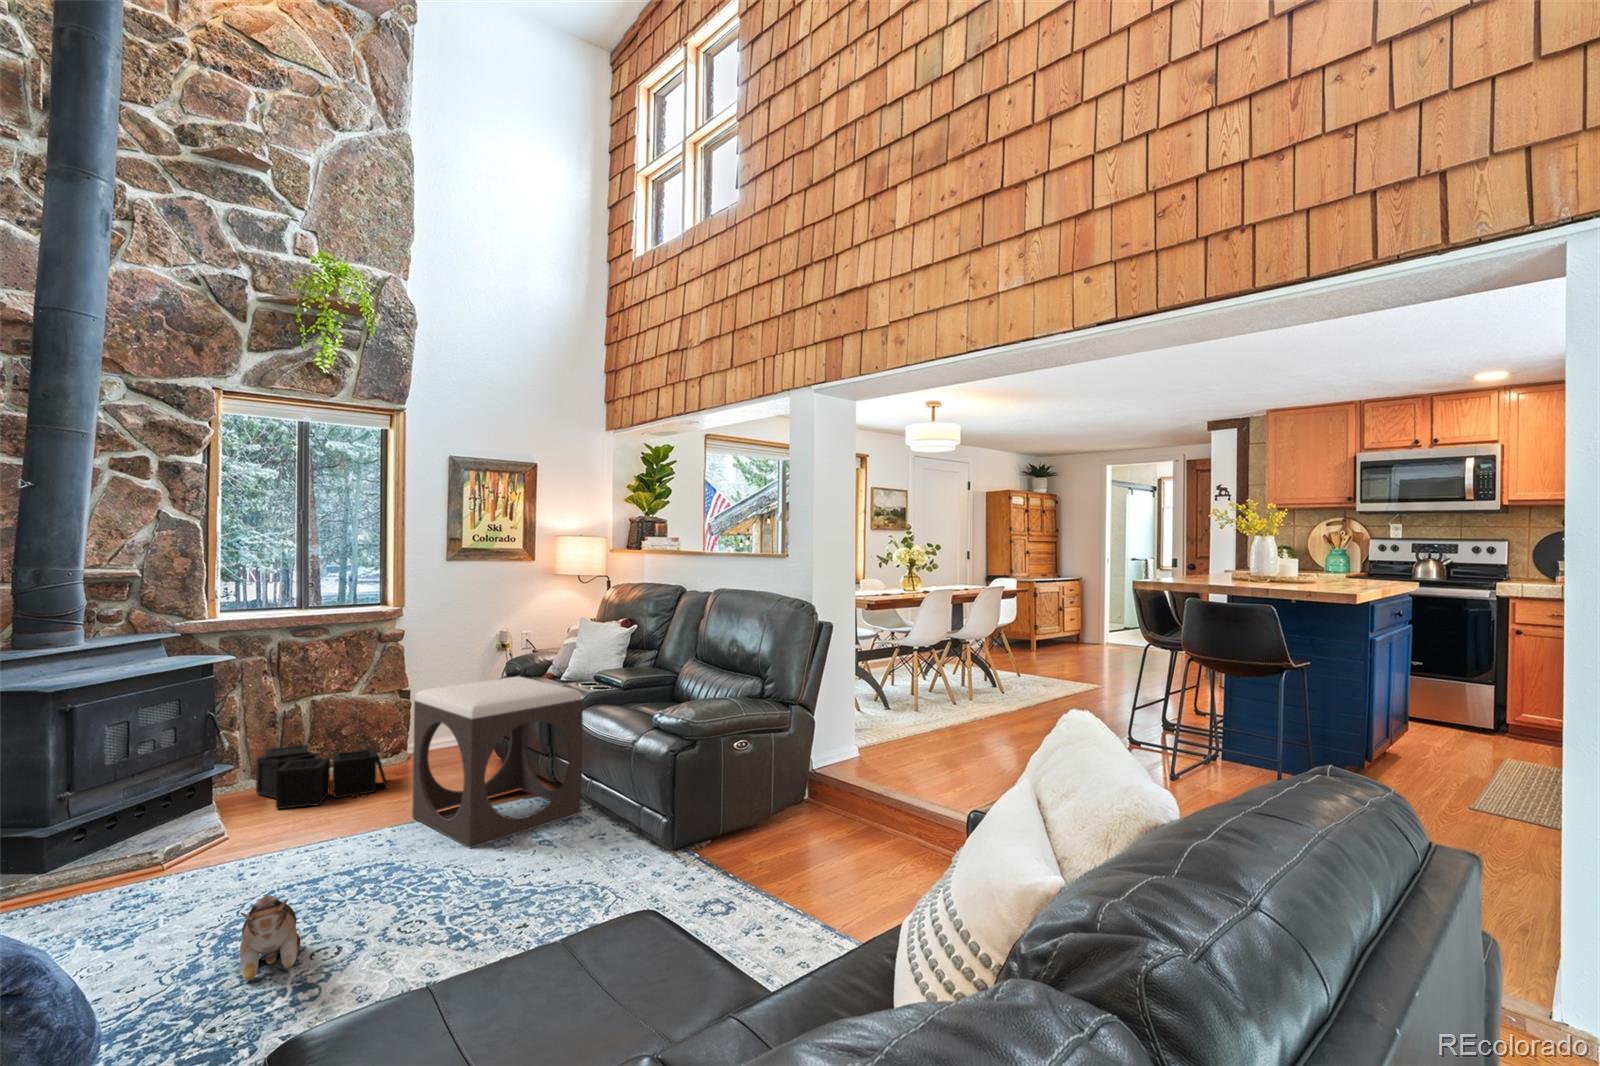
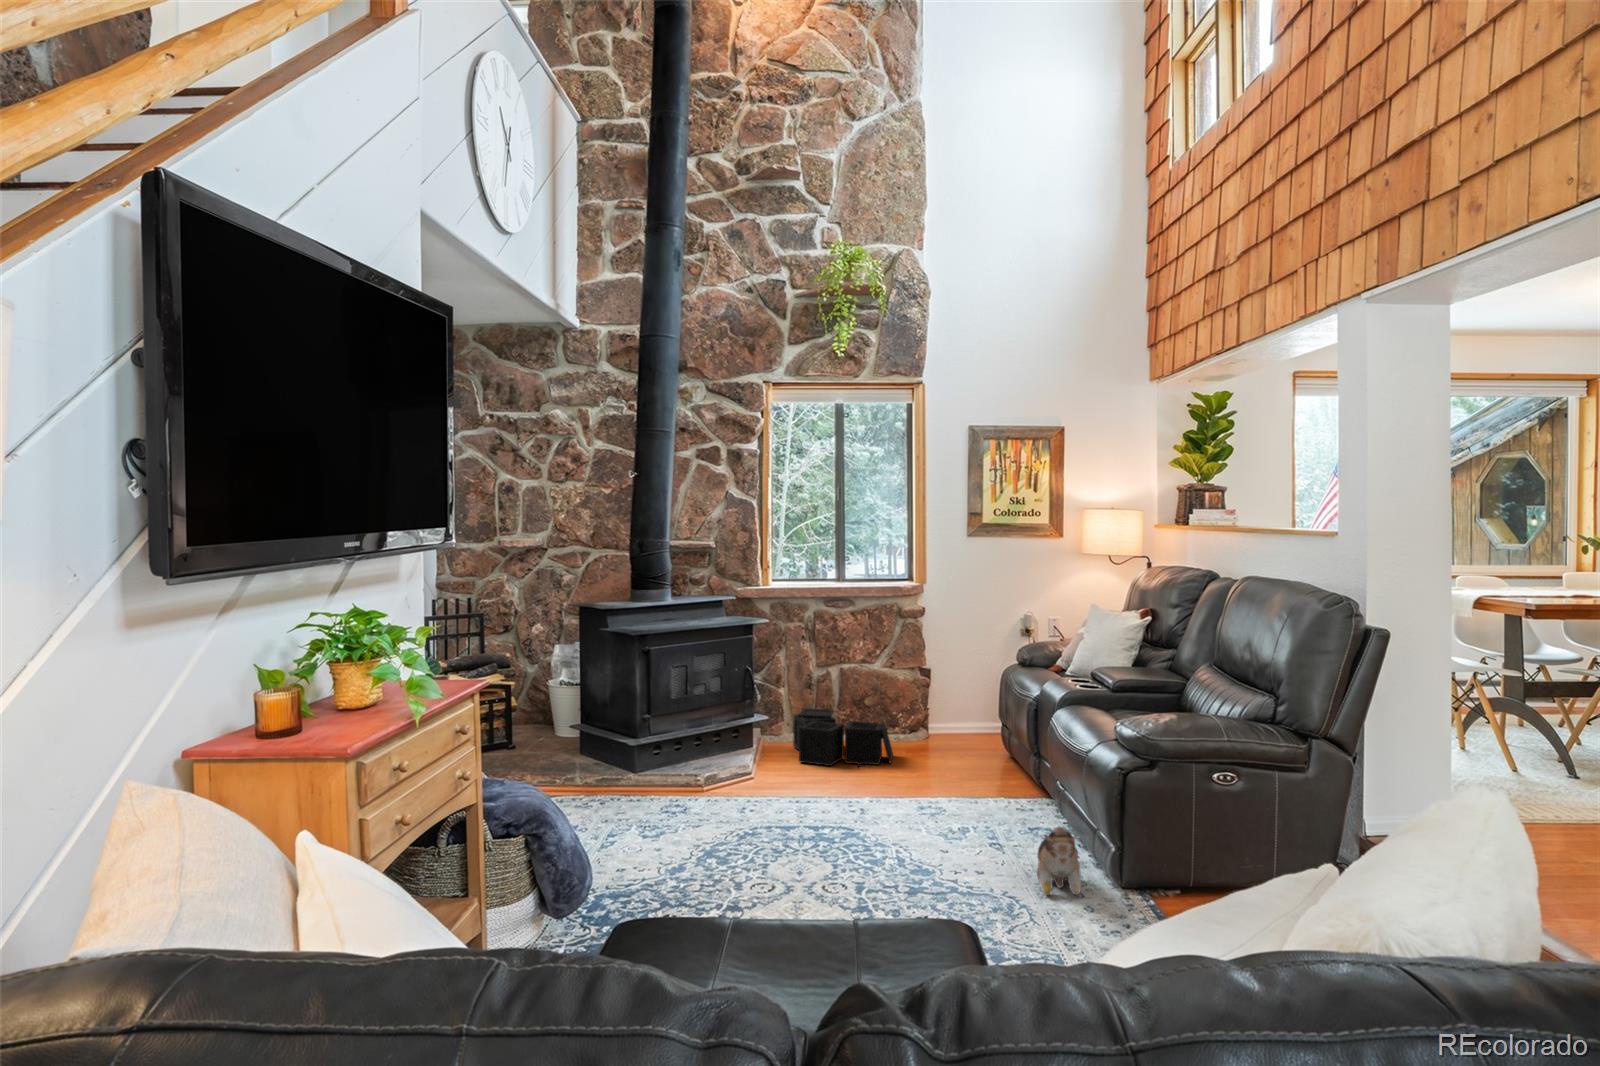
footstool: present [412,676,583,848] -> none [893,667,1053,835]
plush toy: present [240,896,301,981] -> present [1037,827,1081,895]

